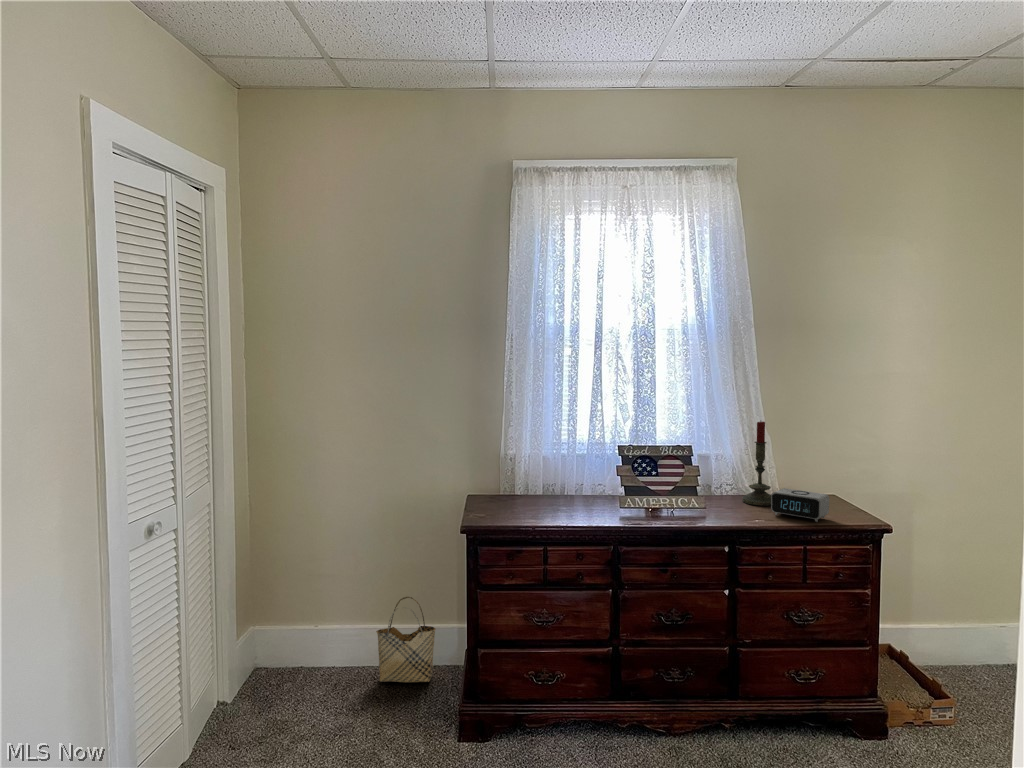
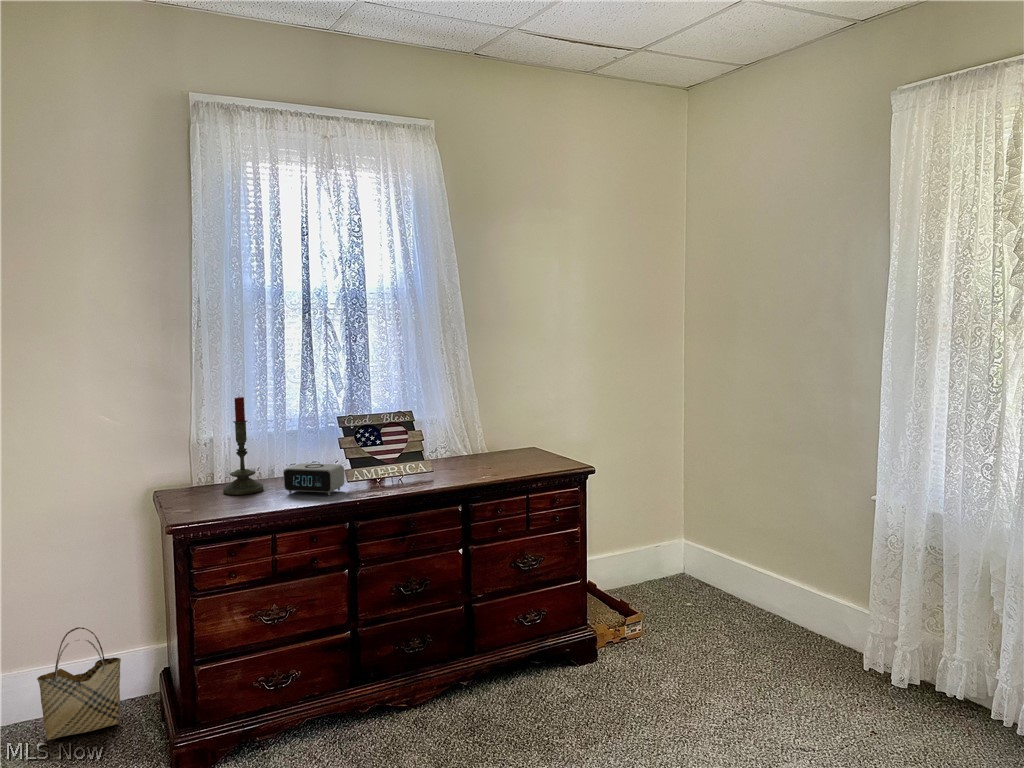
candle: present [742,421,771,506] -> present [223,397,263,495]
alarm clock: present [771,488,829,522] -> present [283,463,344,495]

